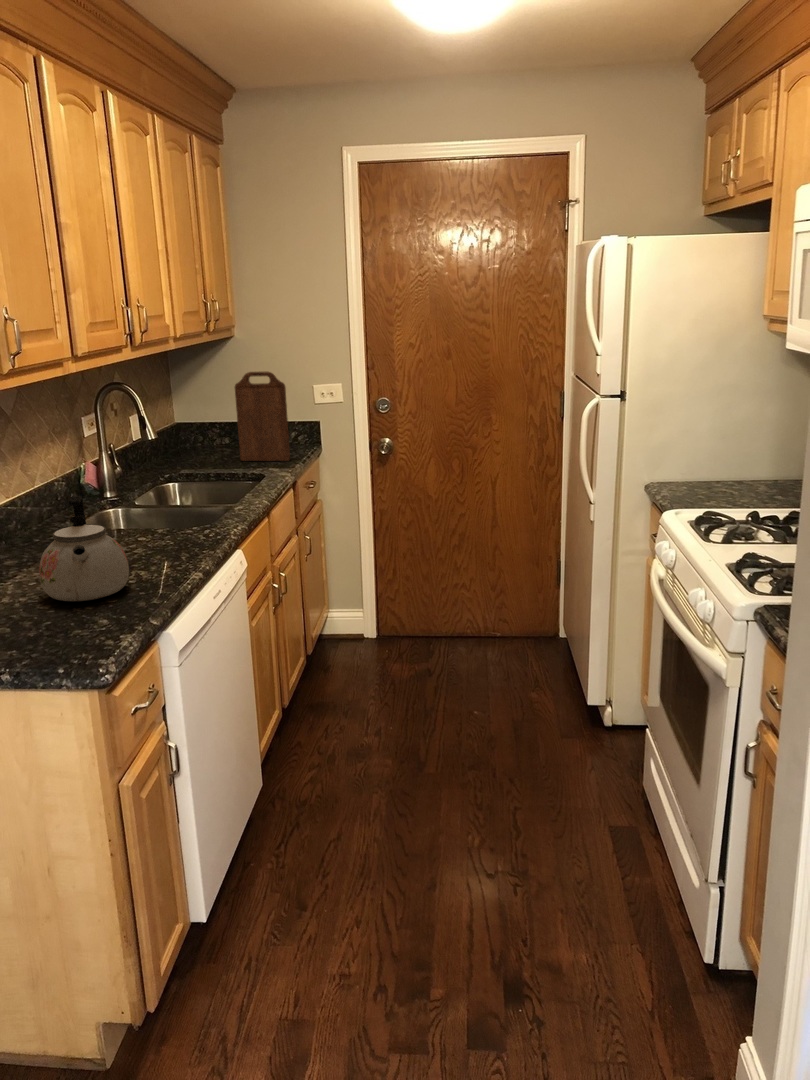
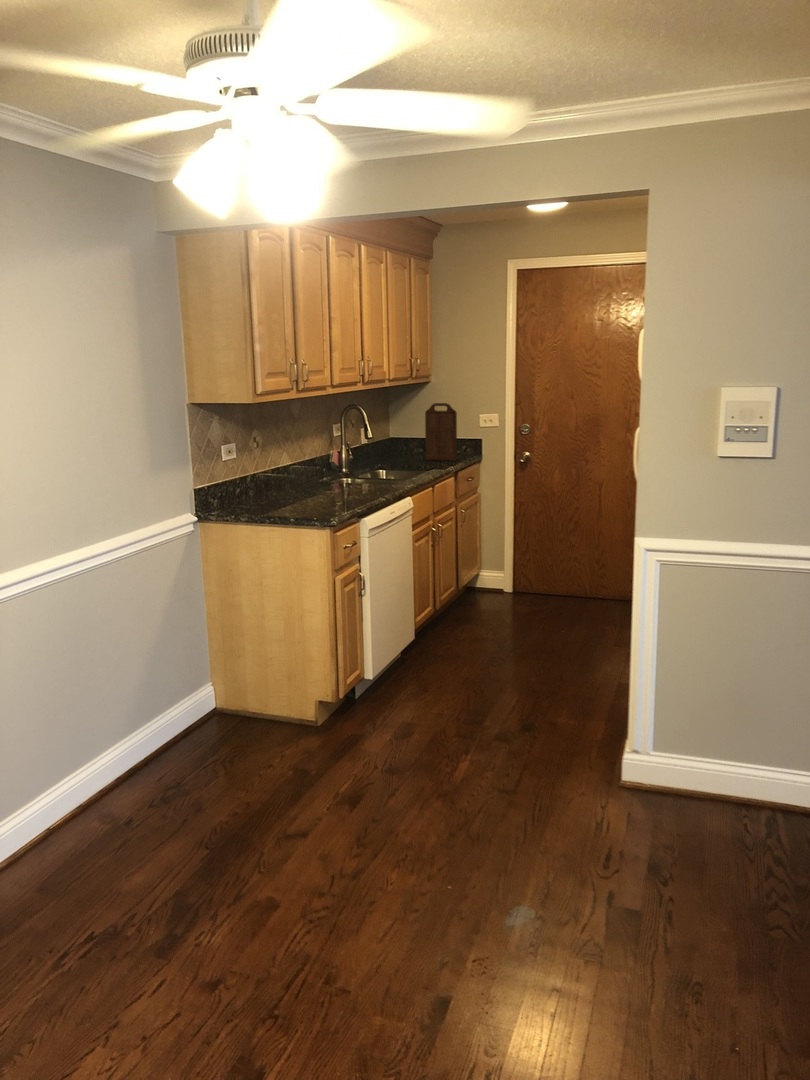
kettle: present [39,496,129,601] -> none [307,452,349,501]

